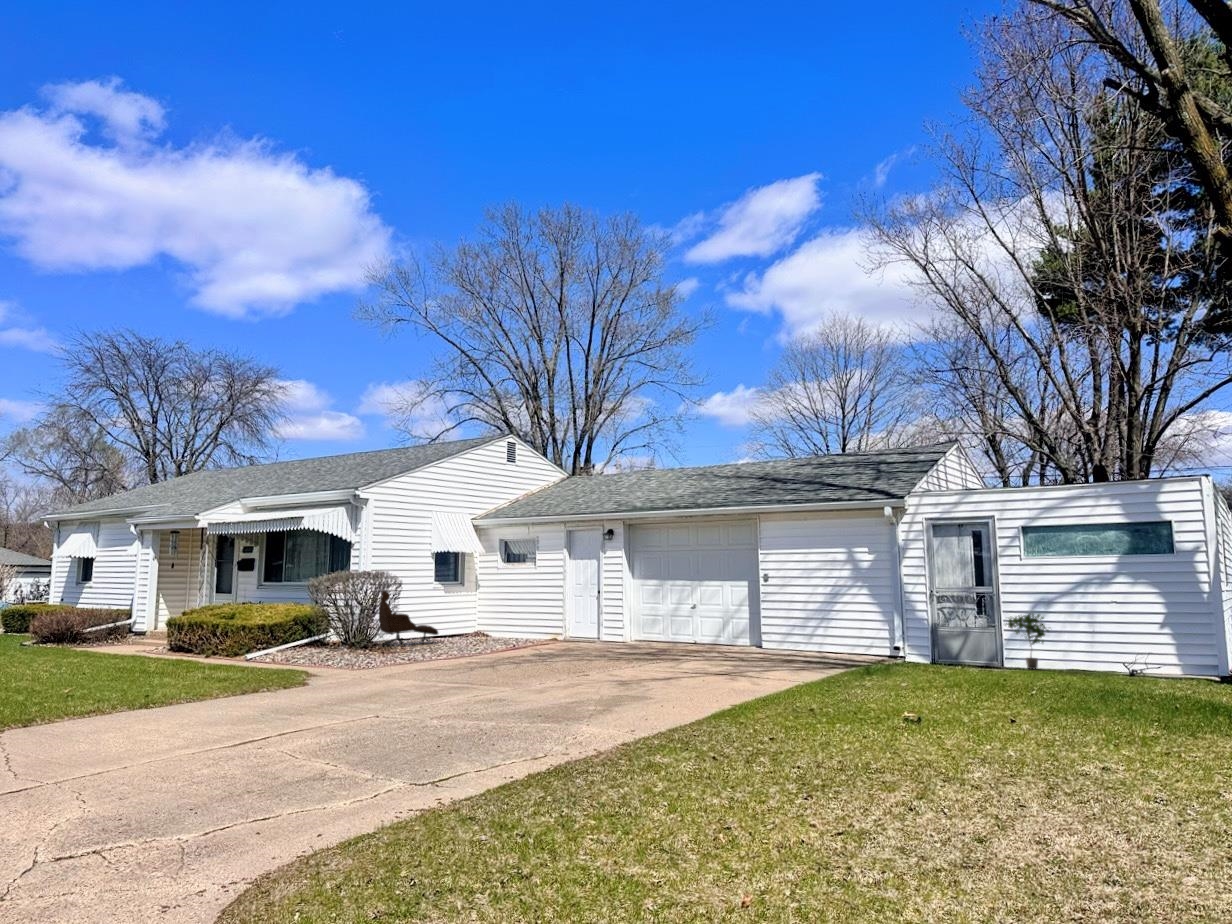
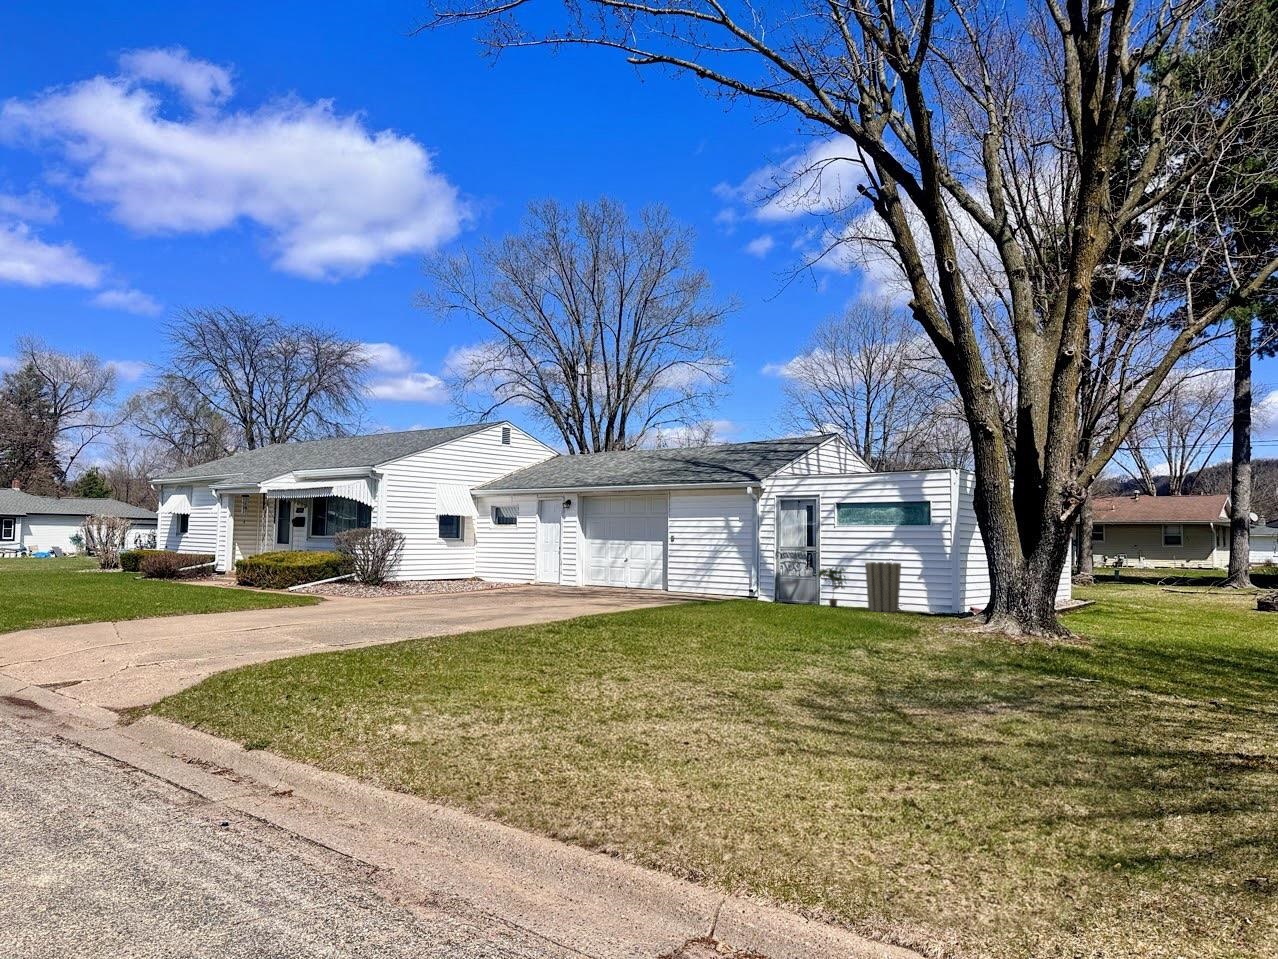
lounge chair: present [378,591,438,647] -> none [387,542,436,585]
trash can: none [1082,606,1137,676] -> present [865,562,901,612]

